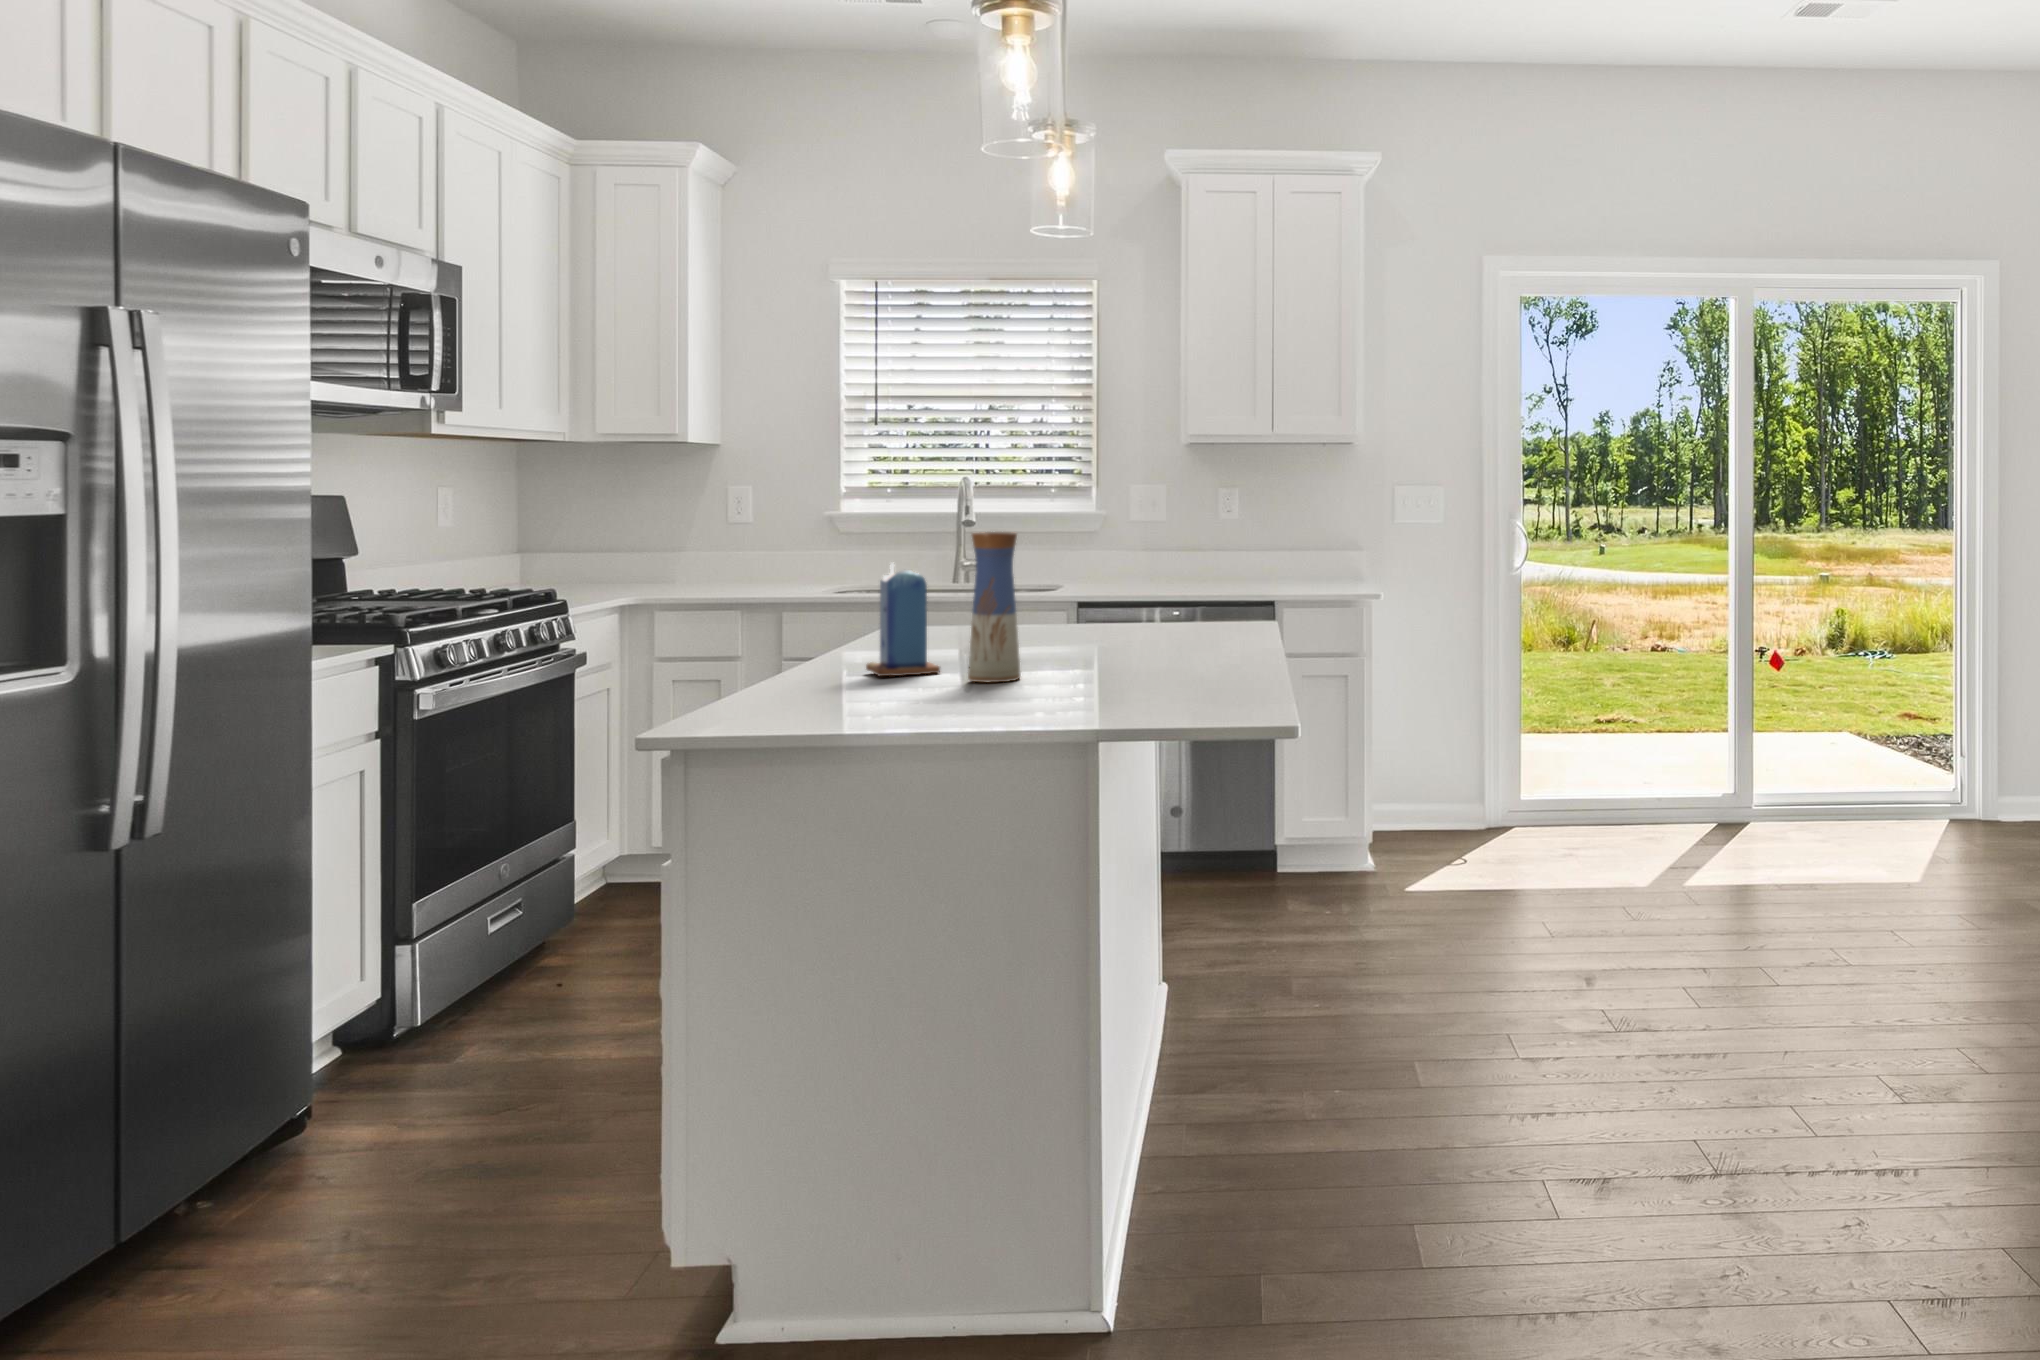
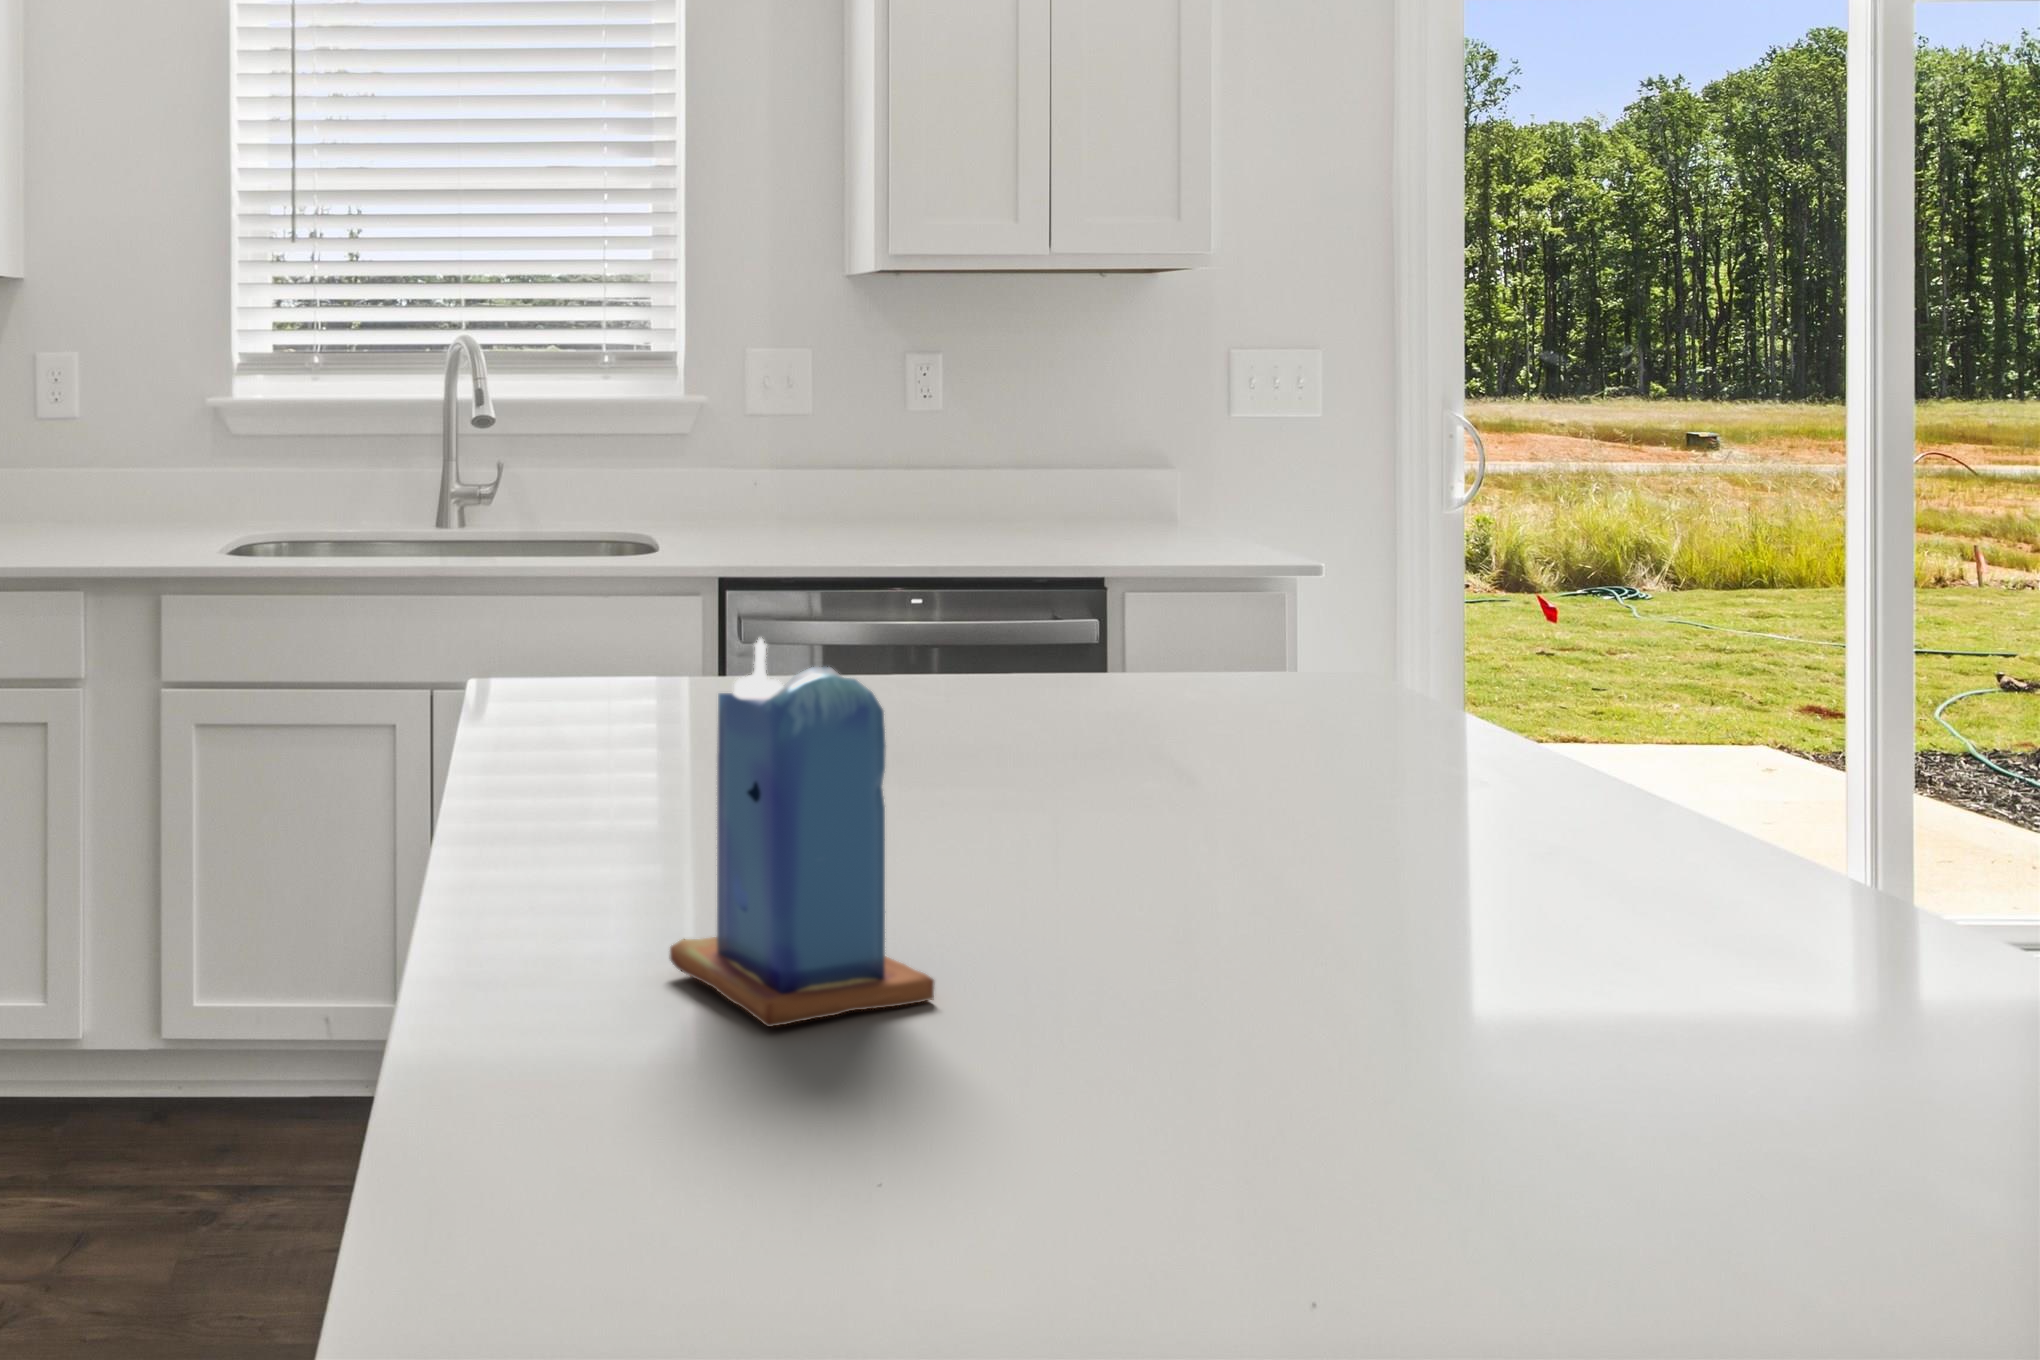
vase: present [968,532,1021,683] -> none [1148,574,1341,1132]

